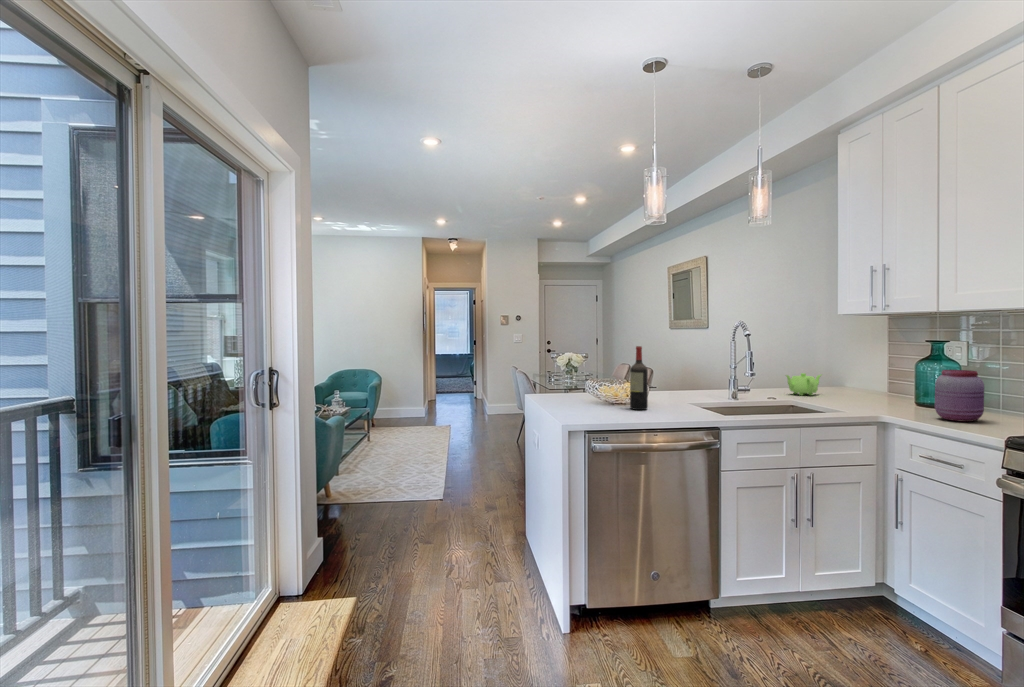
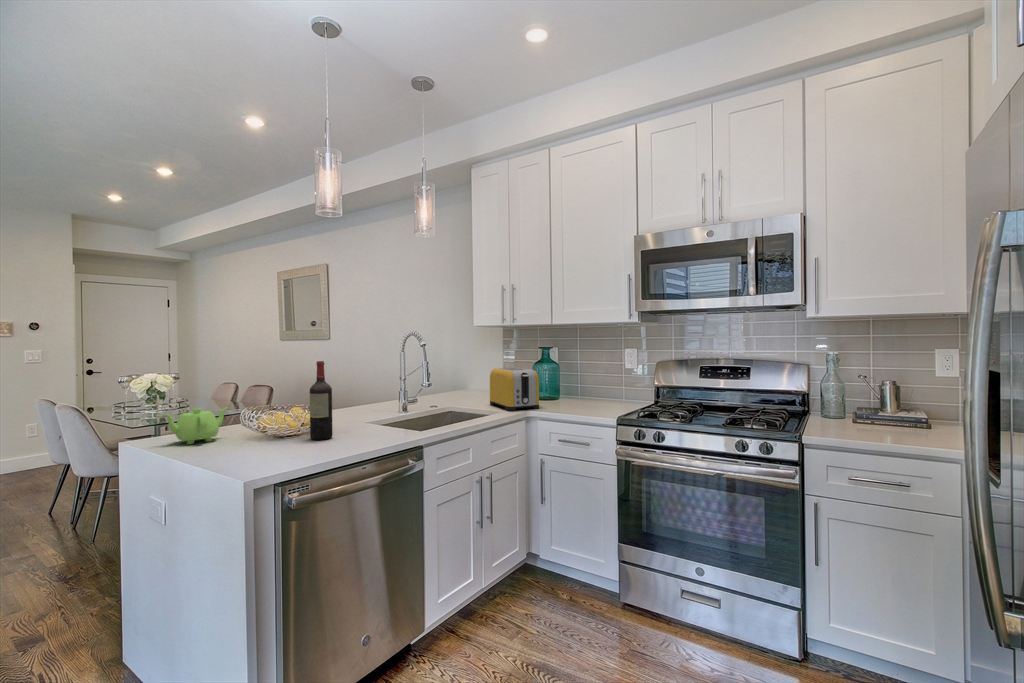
toaster: none [844,363,904,414] -> present [490,368,539,411]
jar: present [935,370,984,422] -> none [560,370,589,409]
teapot: present [786,373,822,395] -> present [163,407,228,444]

